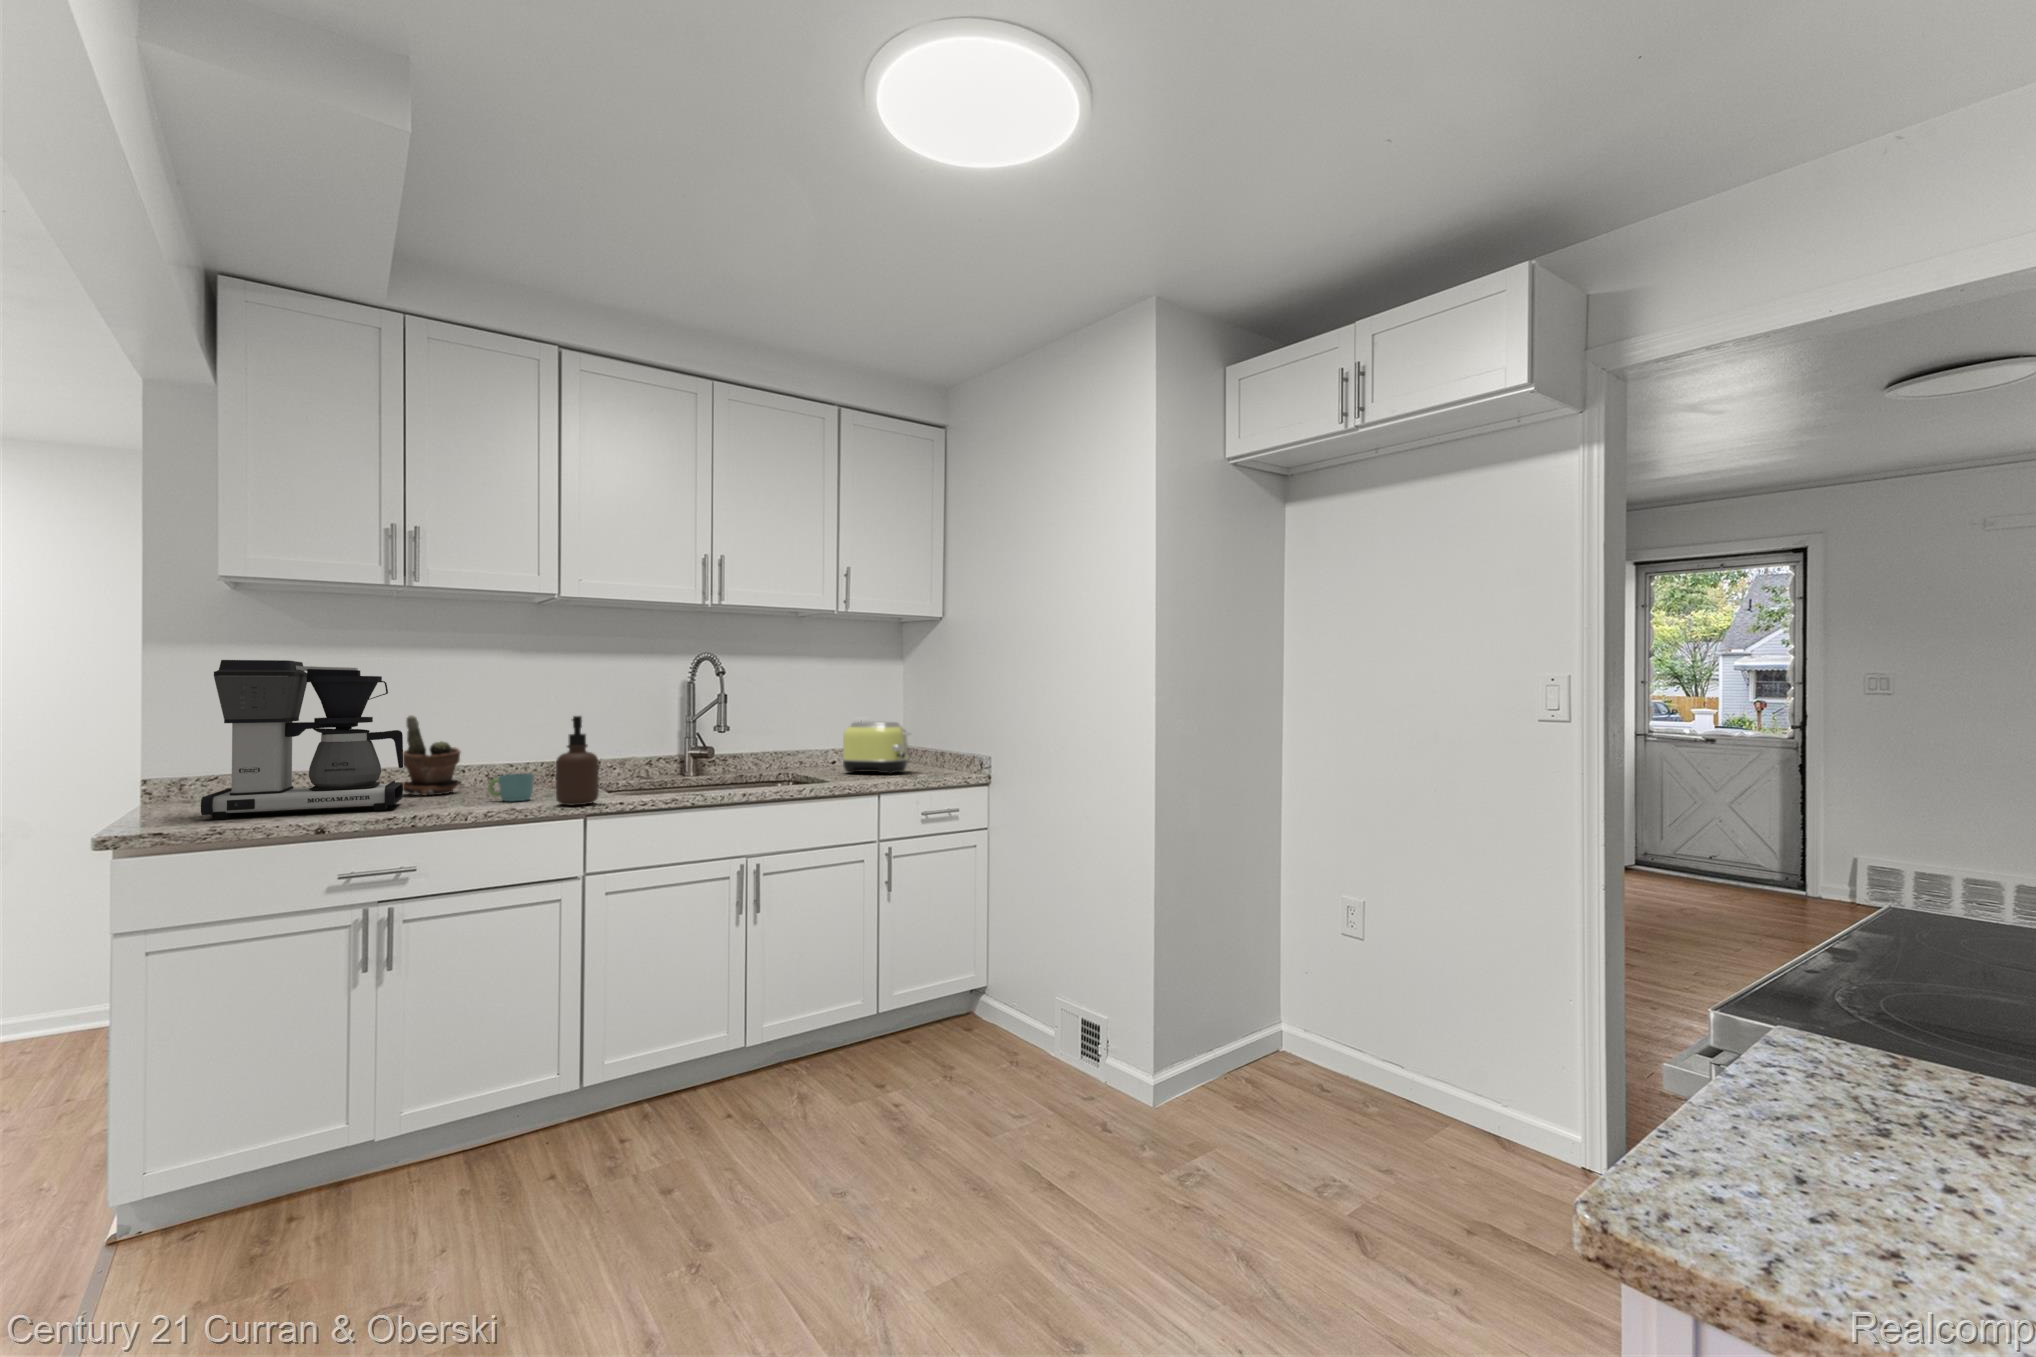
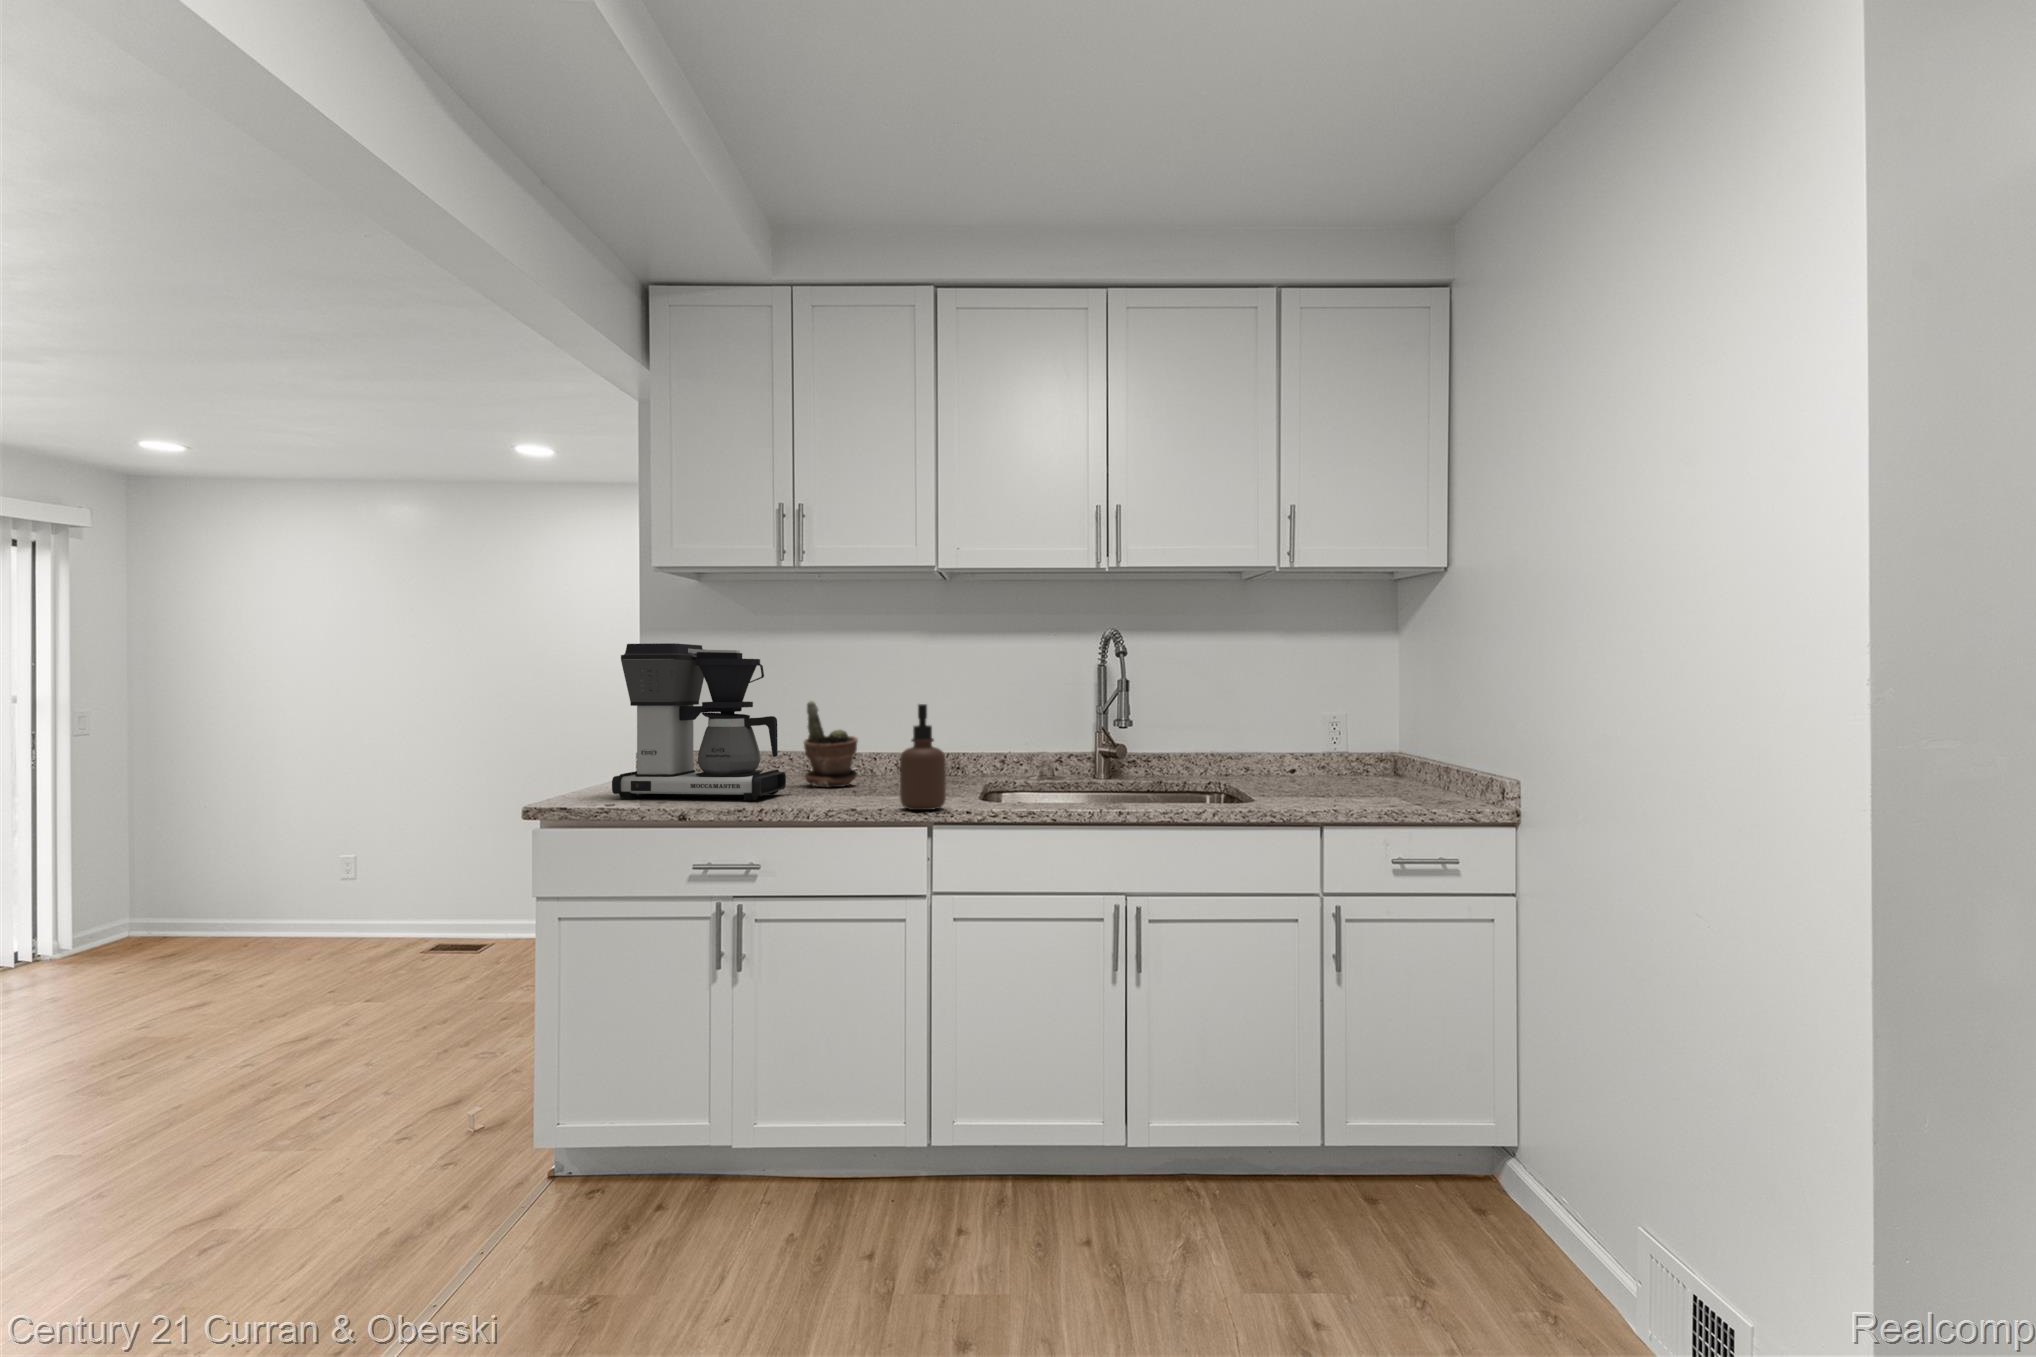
toaster: present [843,722,910,774] -> none [1301,720,1400,797]
mug: present [488,773,534,801] -> none [856,769,899,800]

